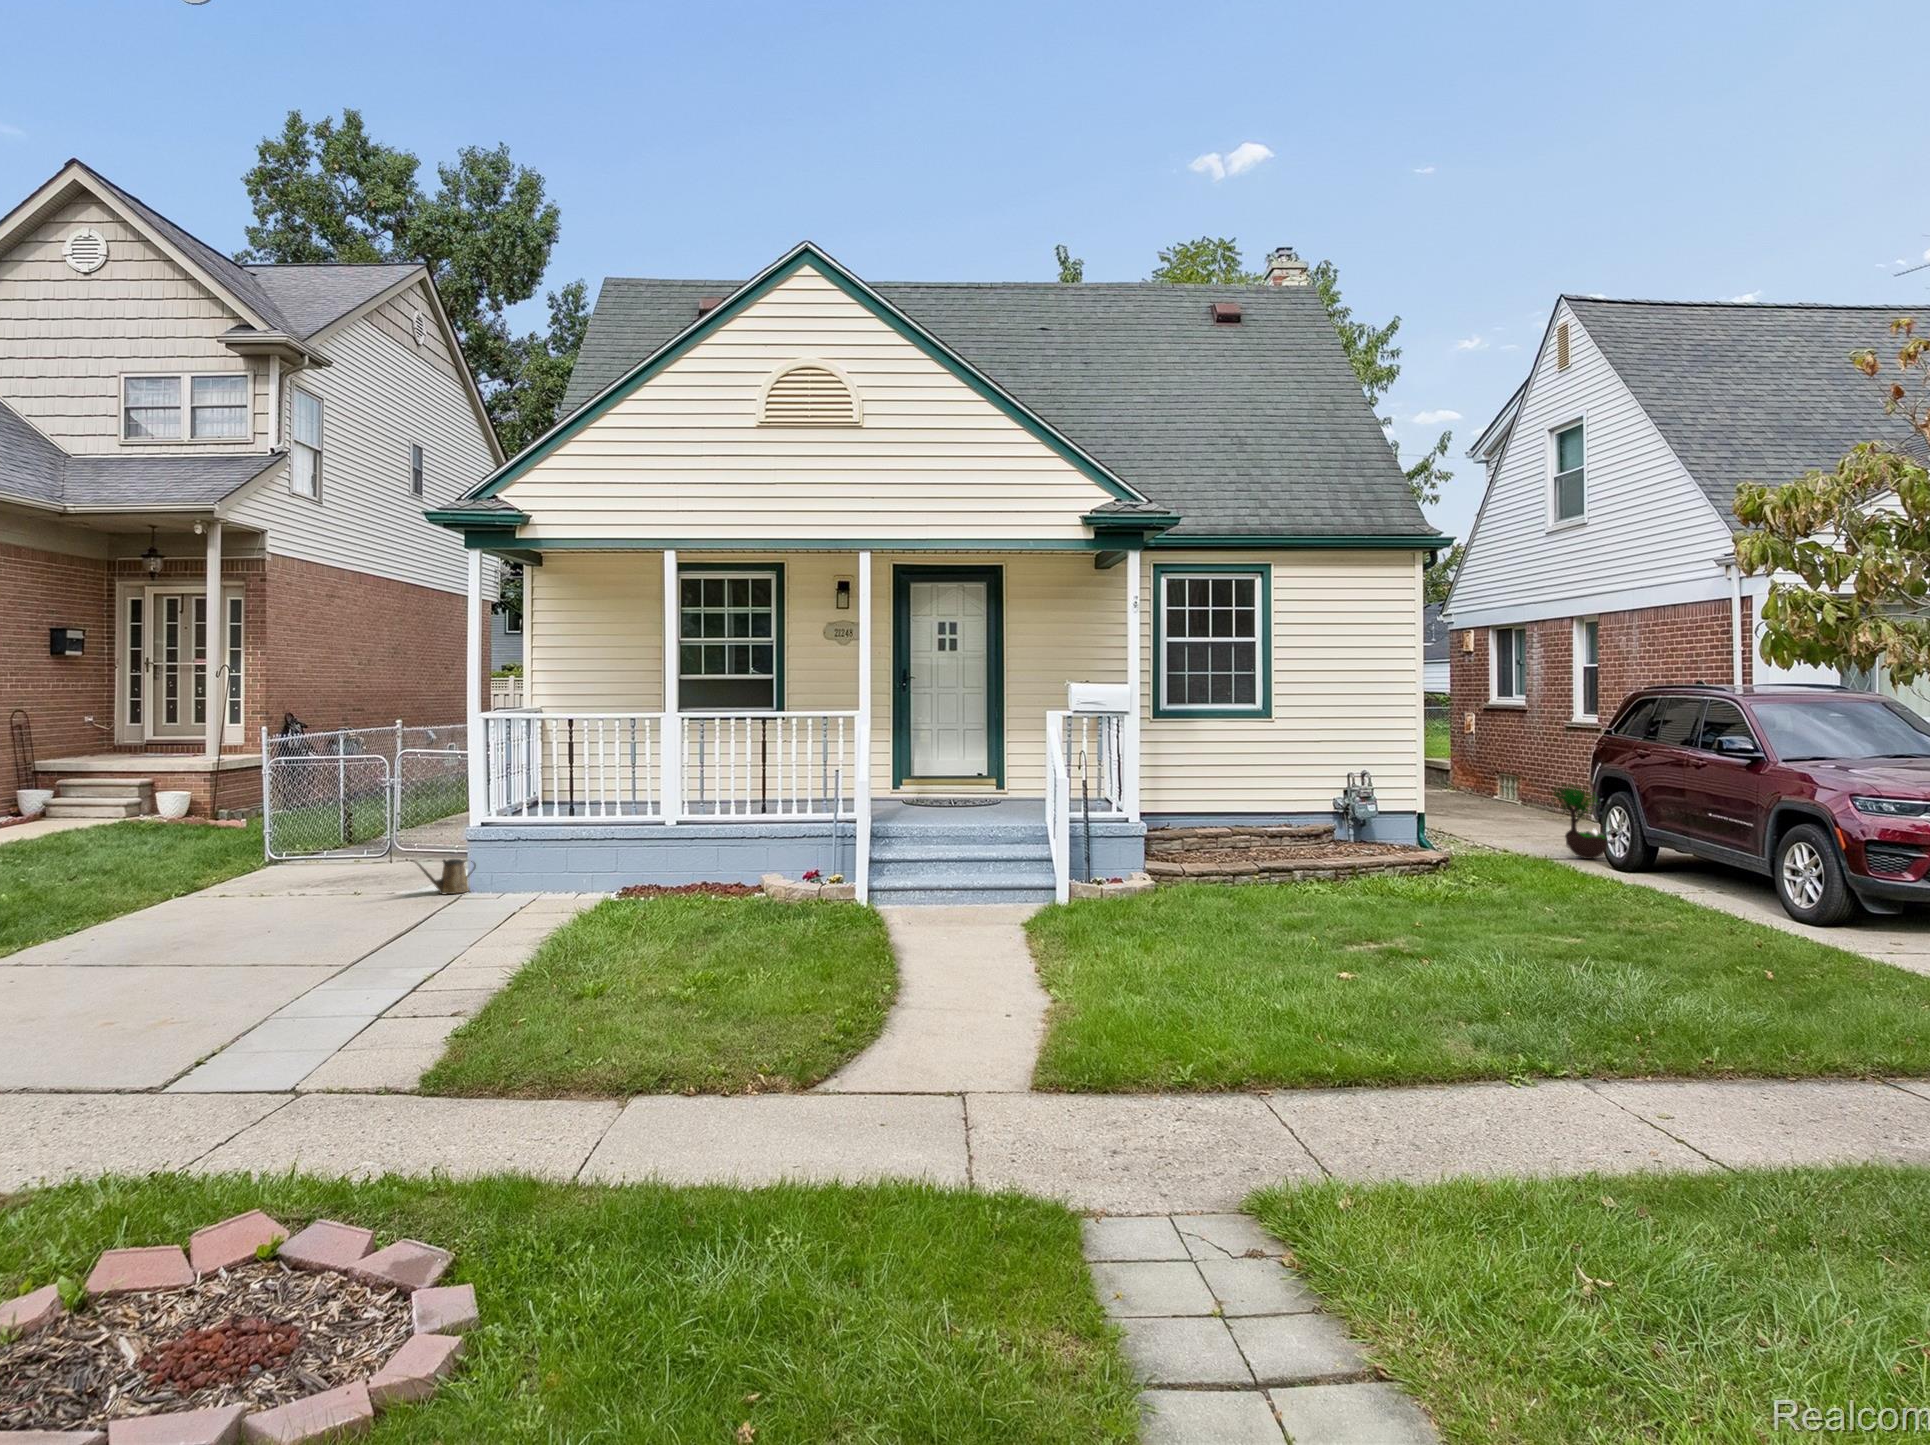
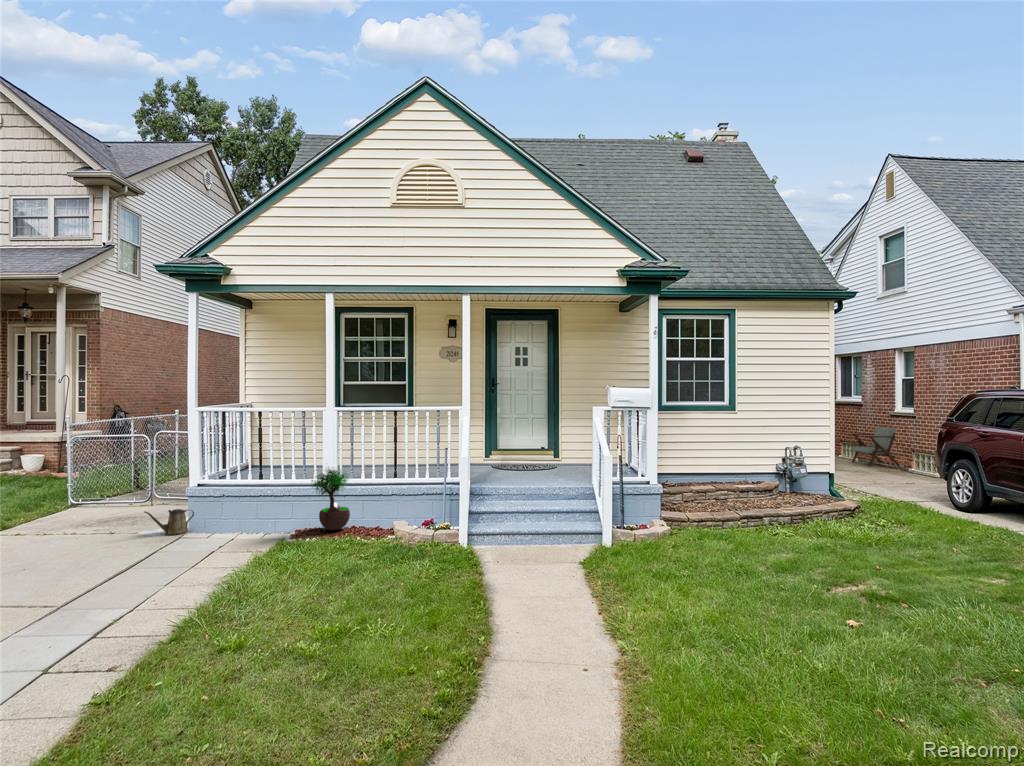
lounge chair: none [1495,745,1571,811] -> present [851,426,901,467]
potted tree: present [1552,783,1607,859] -> present [311,469,350,530]

